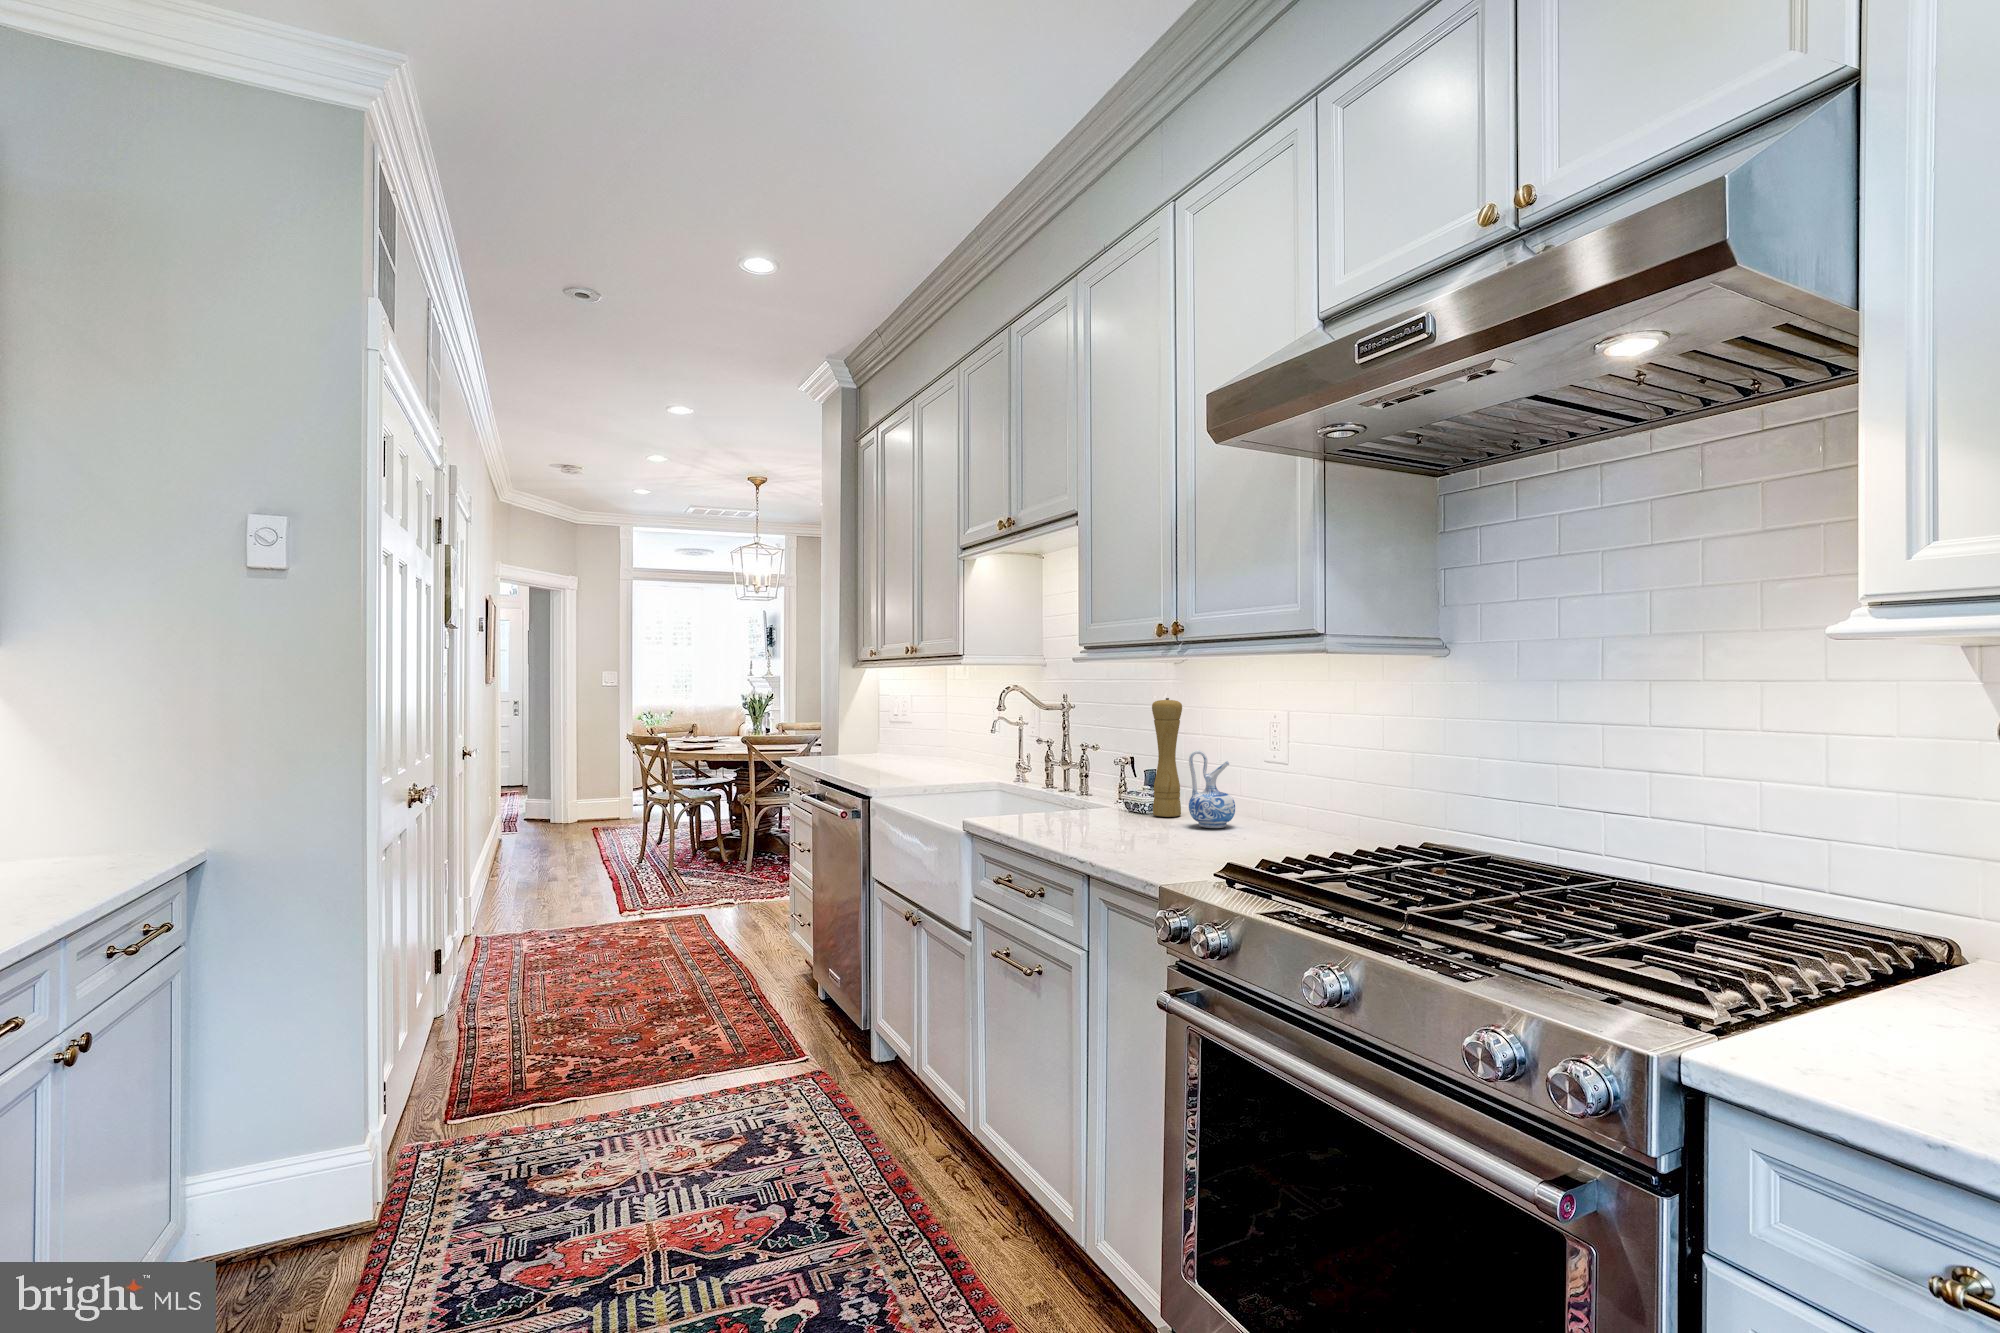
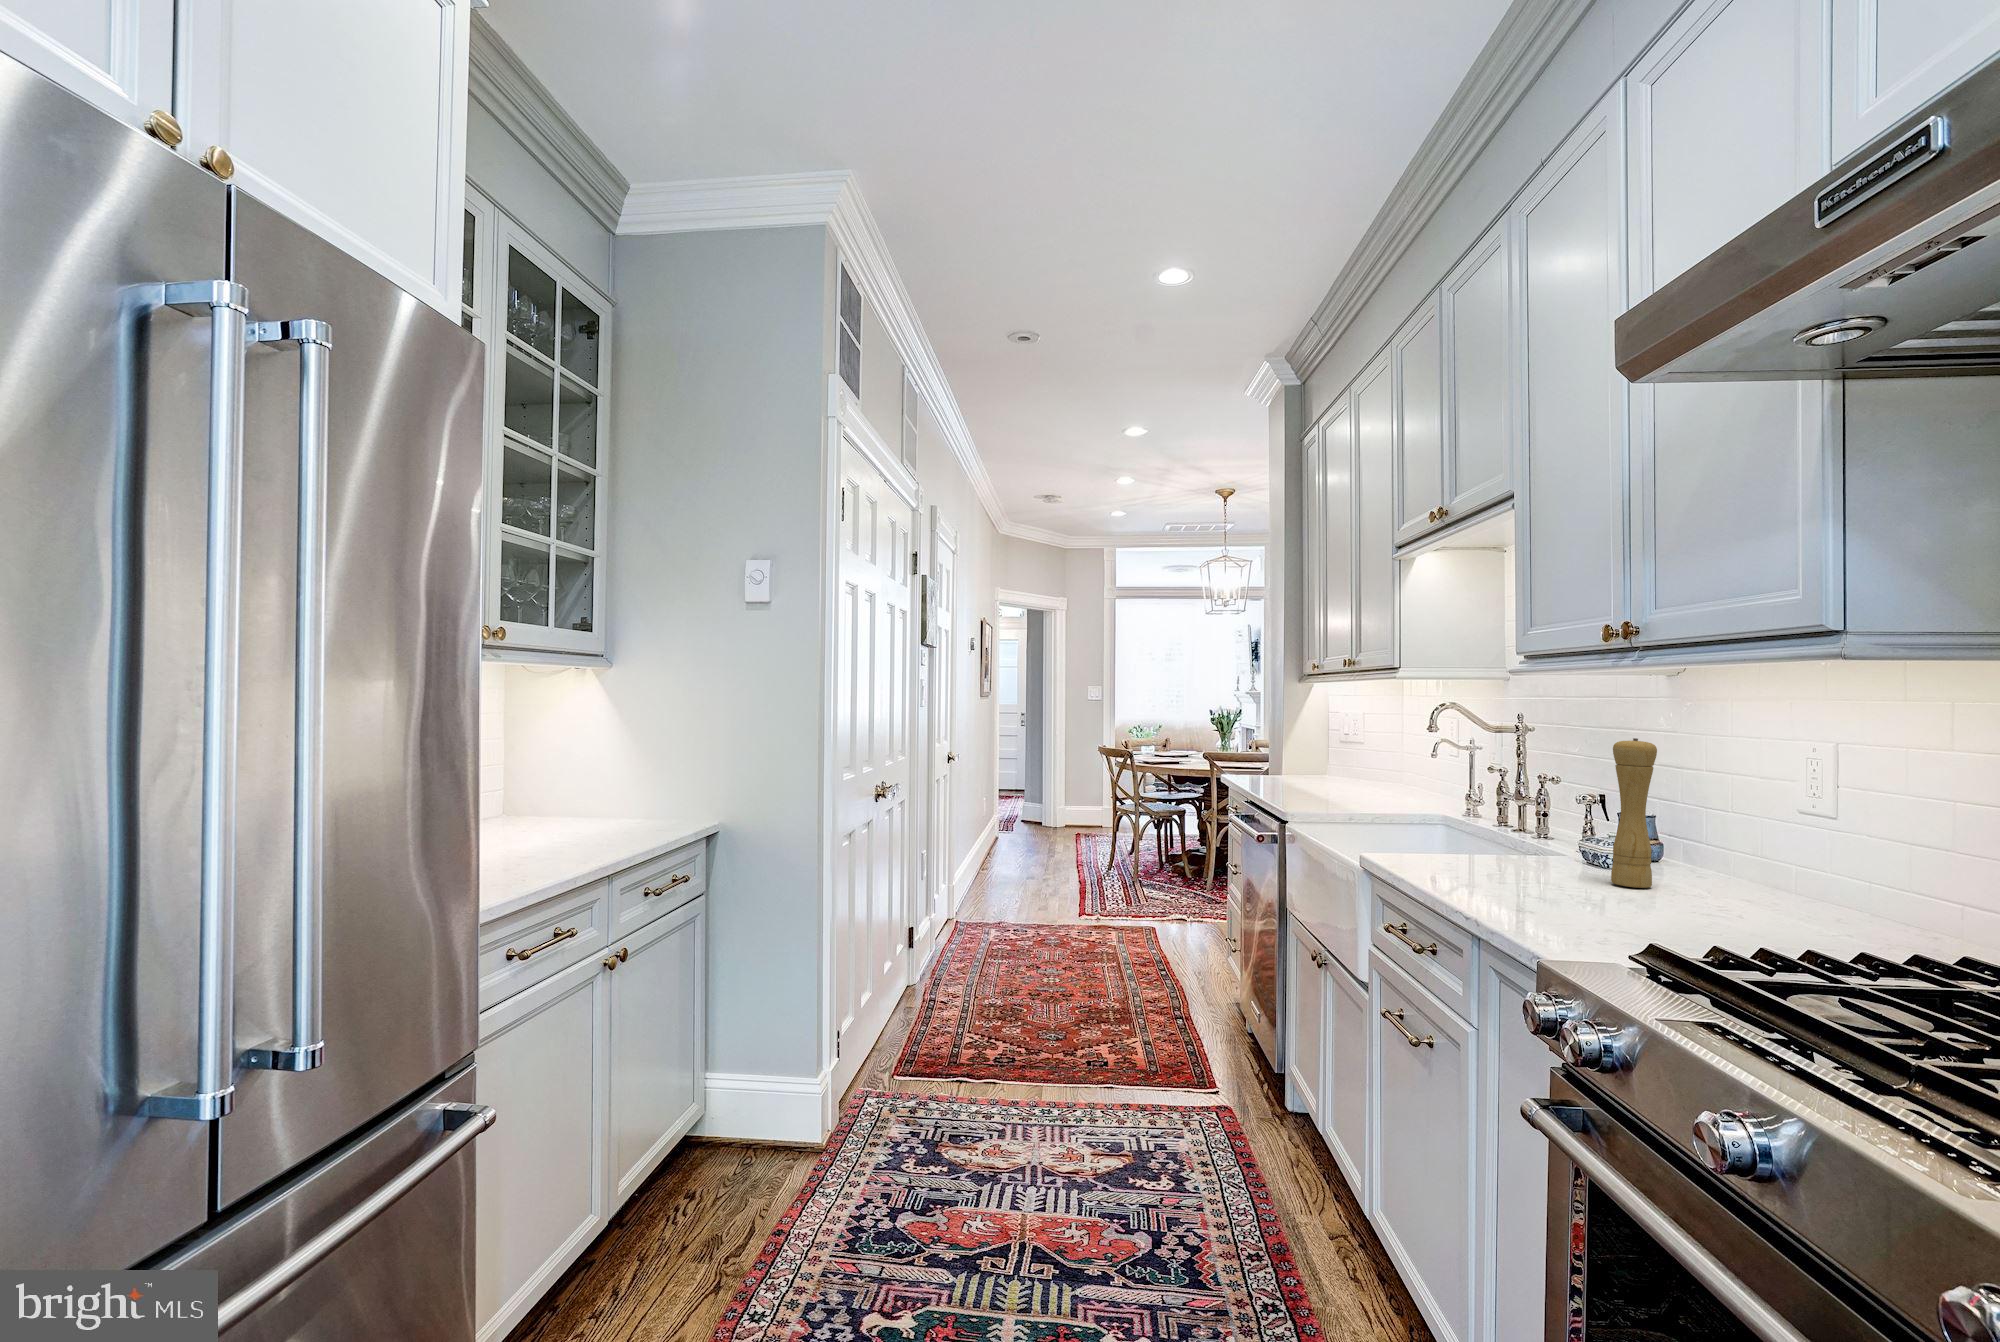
ceramic pitcher: present [1189,750,1235,828] -> none [1652,807,1722,909]

